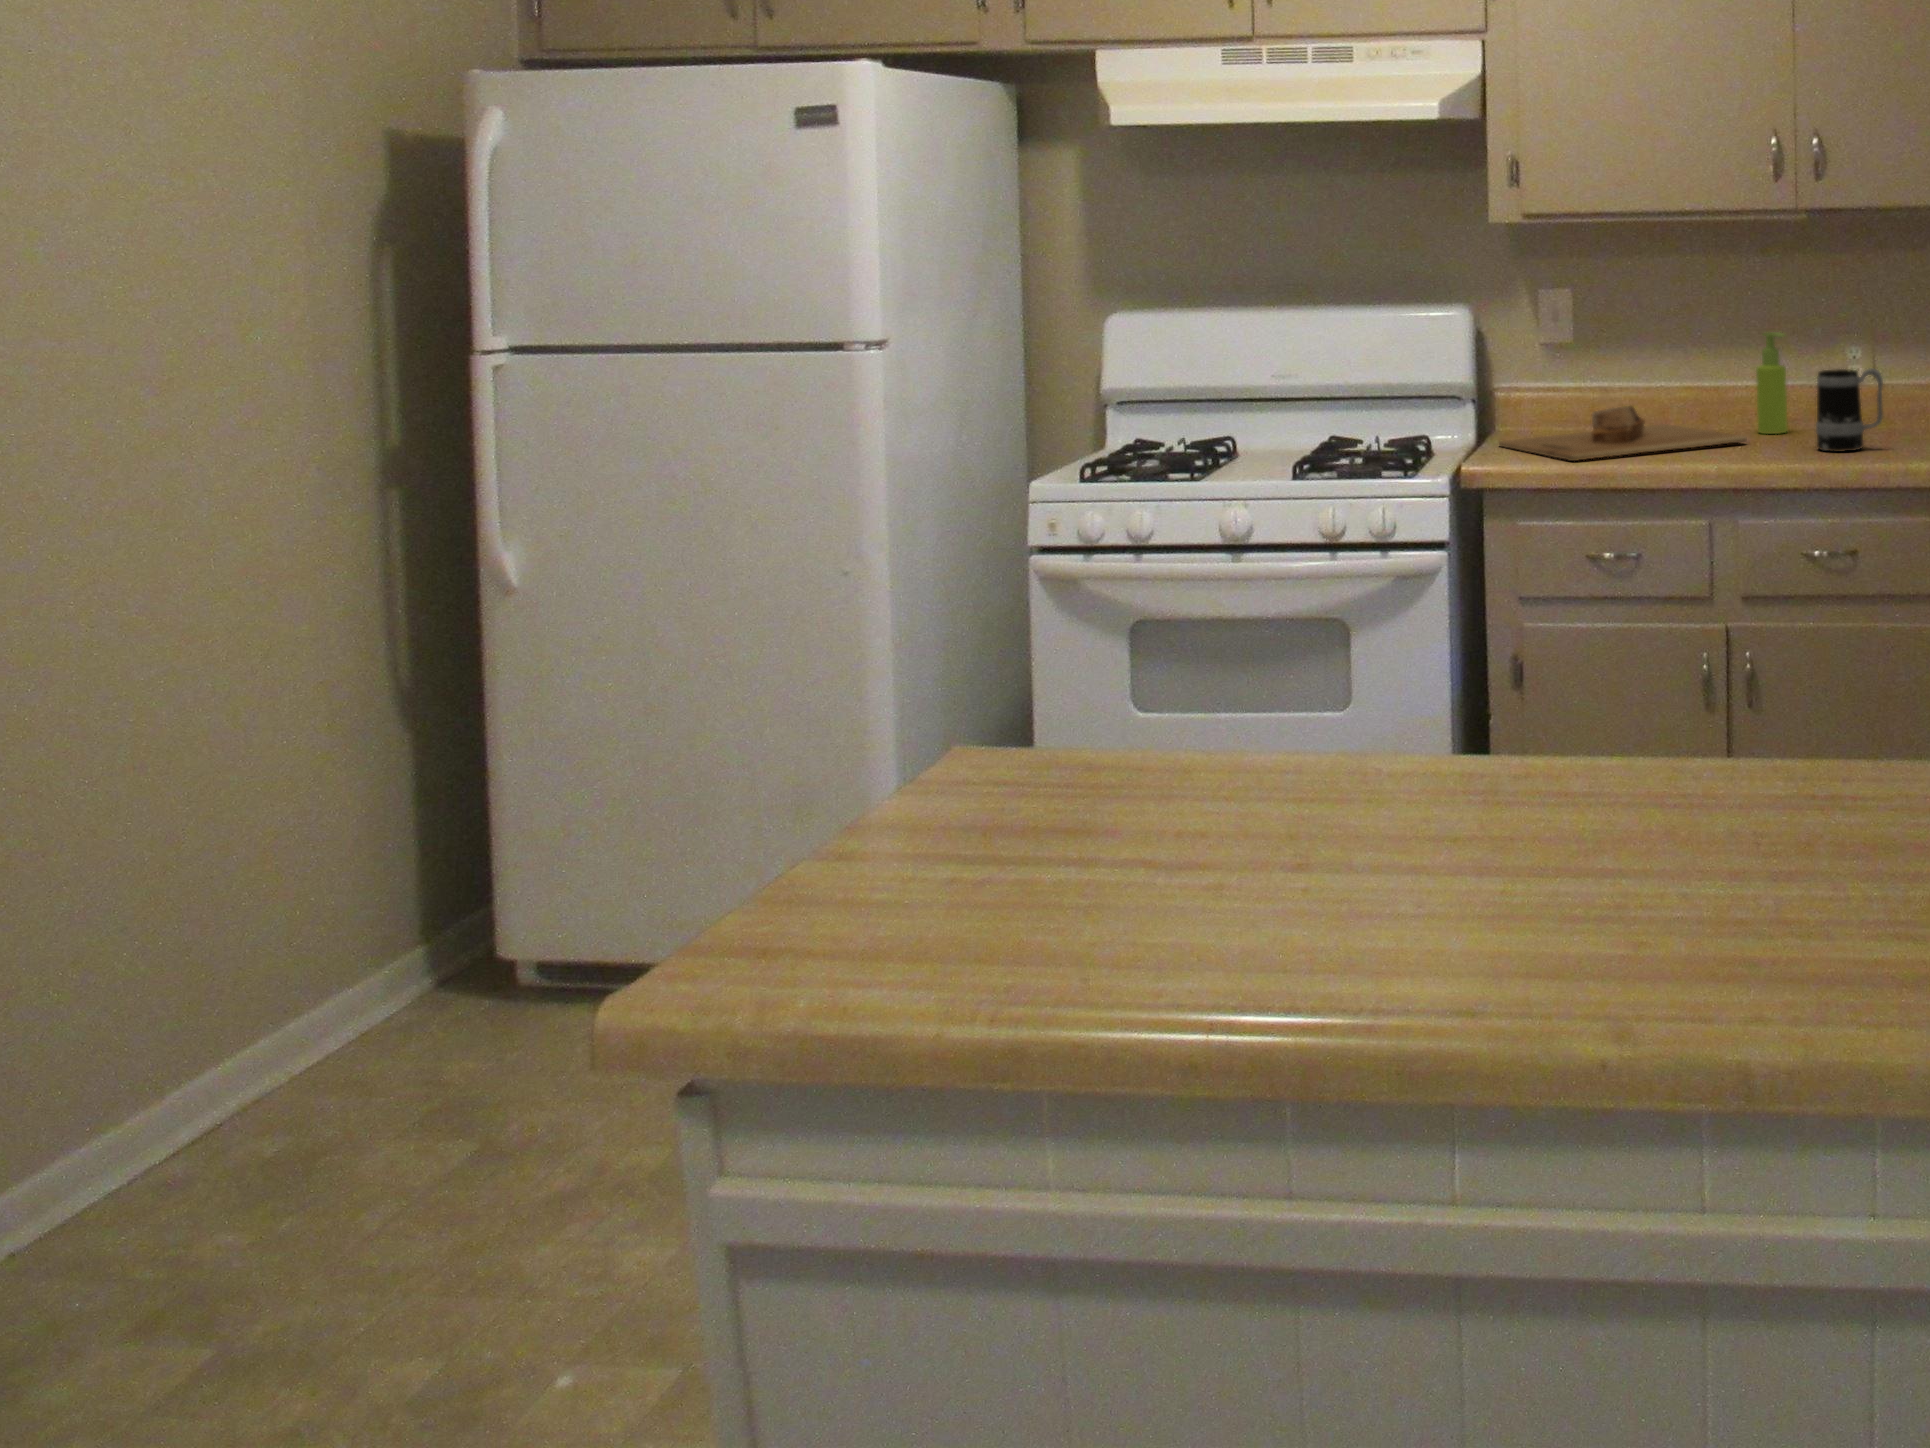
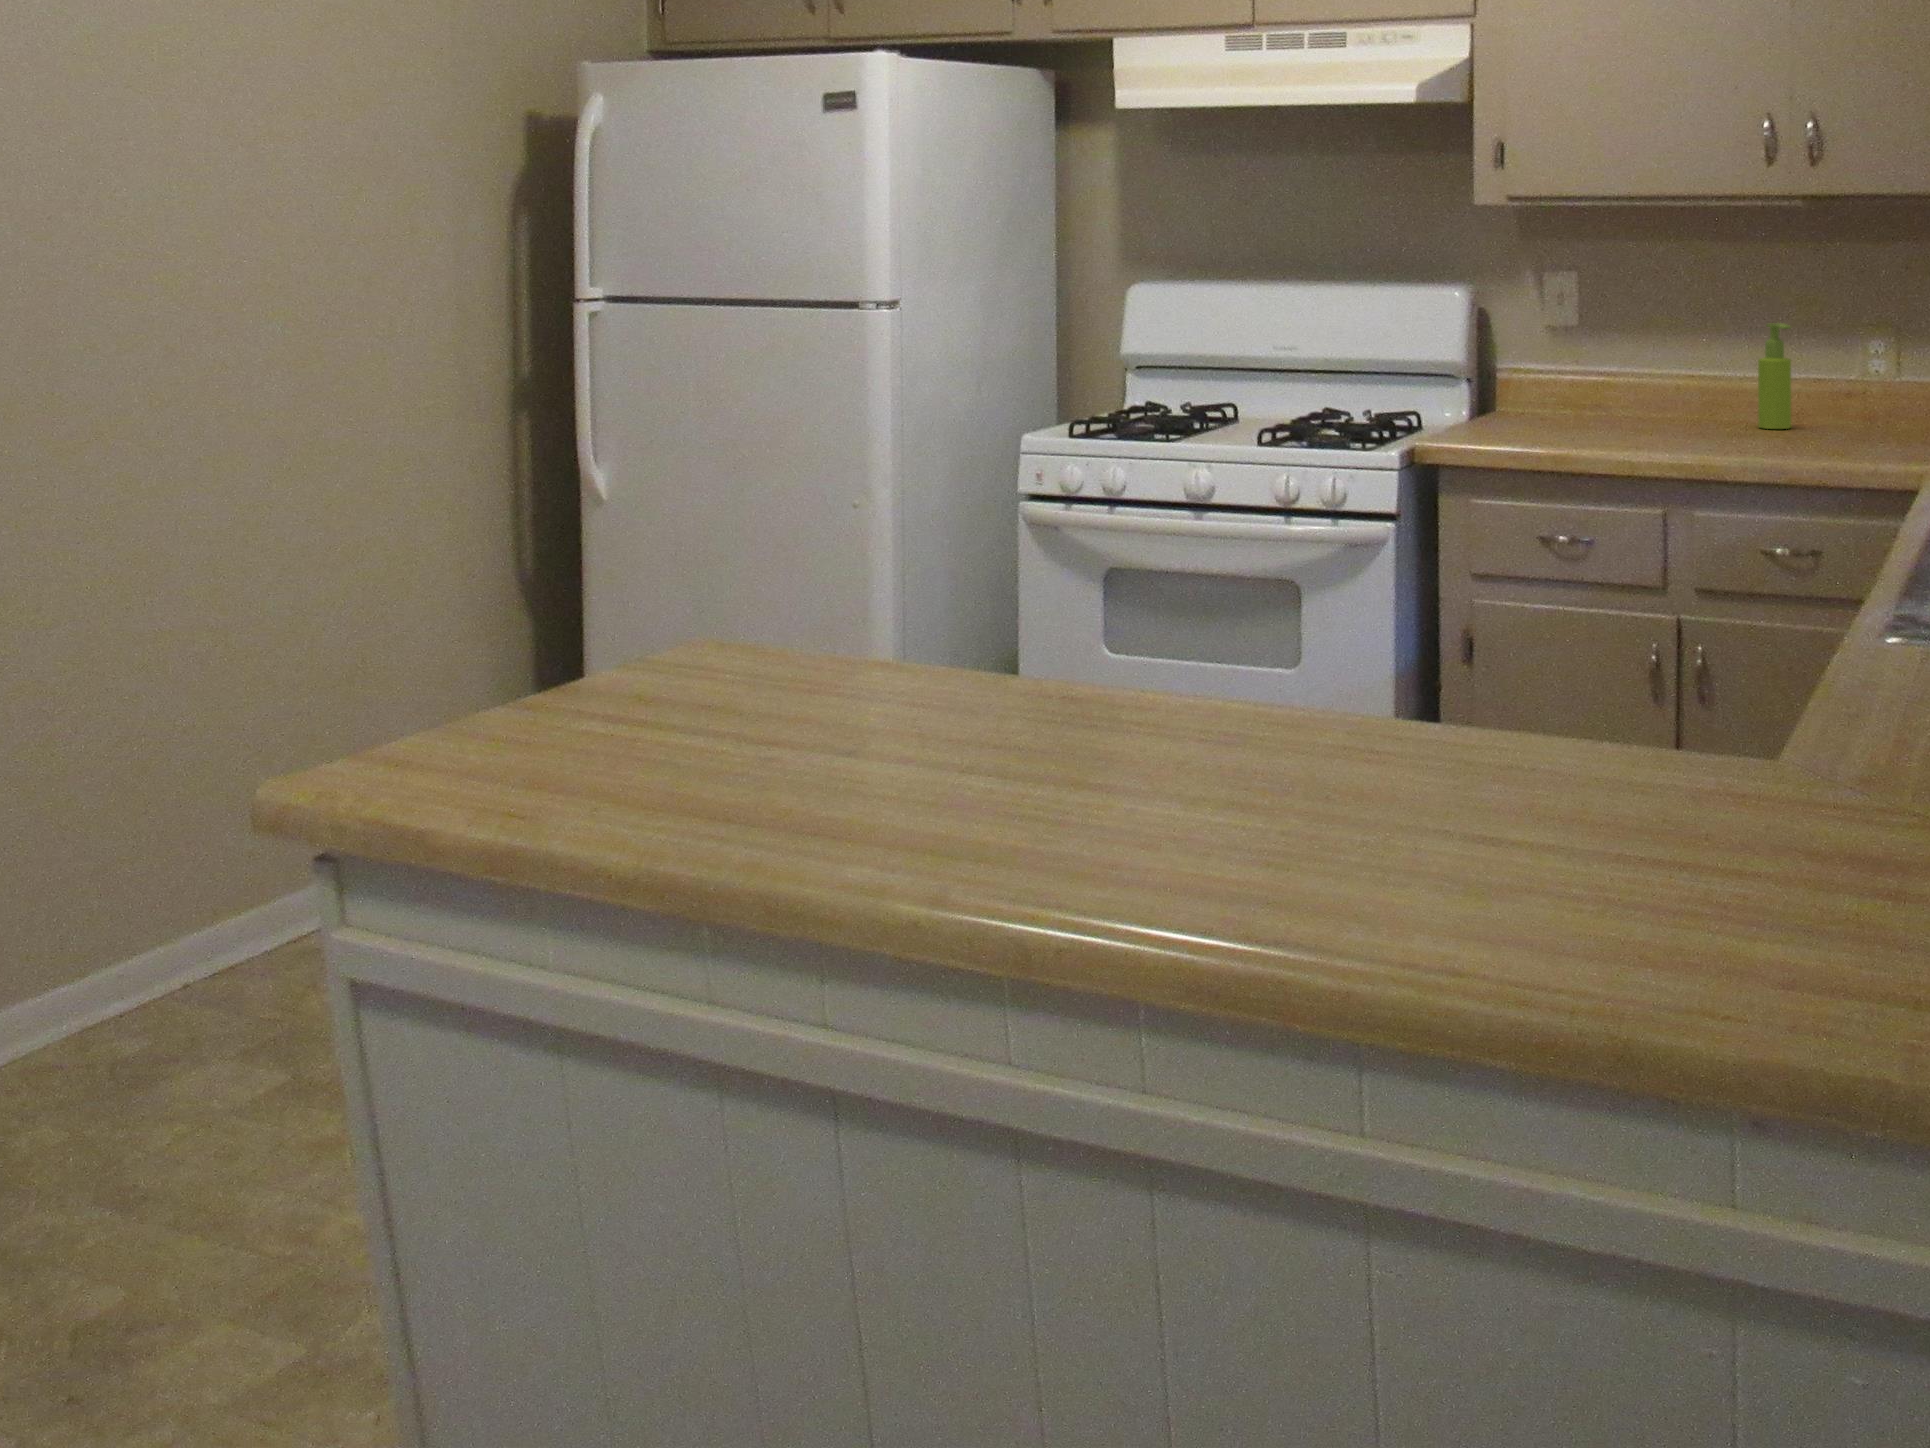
mug: present [1816,368,1883,452] -> none [1805,365,1881,451]
cutting board: present [1499,406,1747,461] -> none [1477,392,1735,444]

